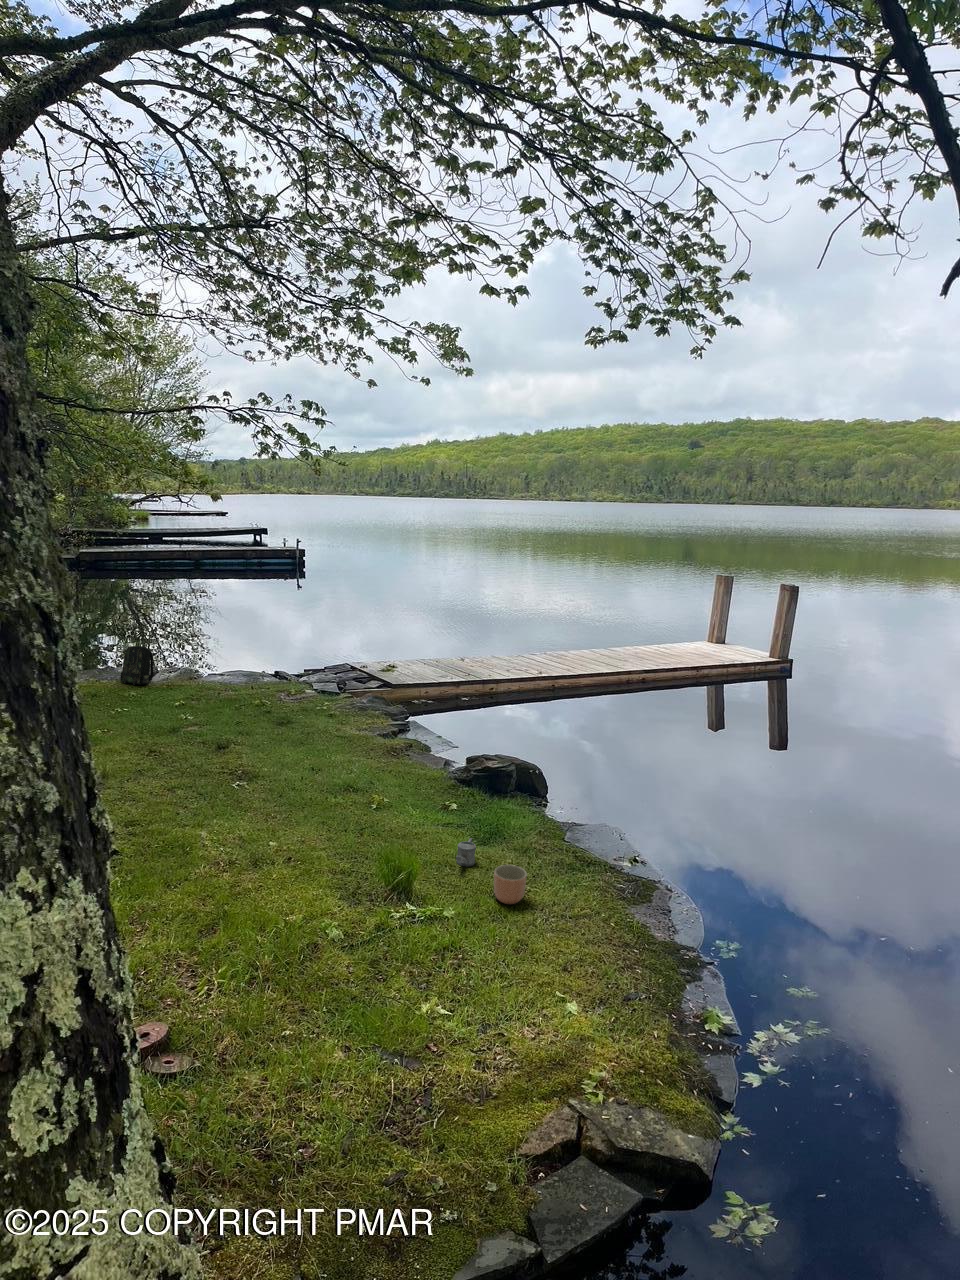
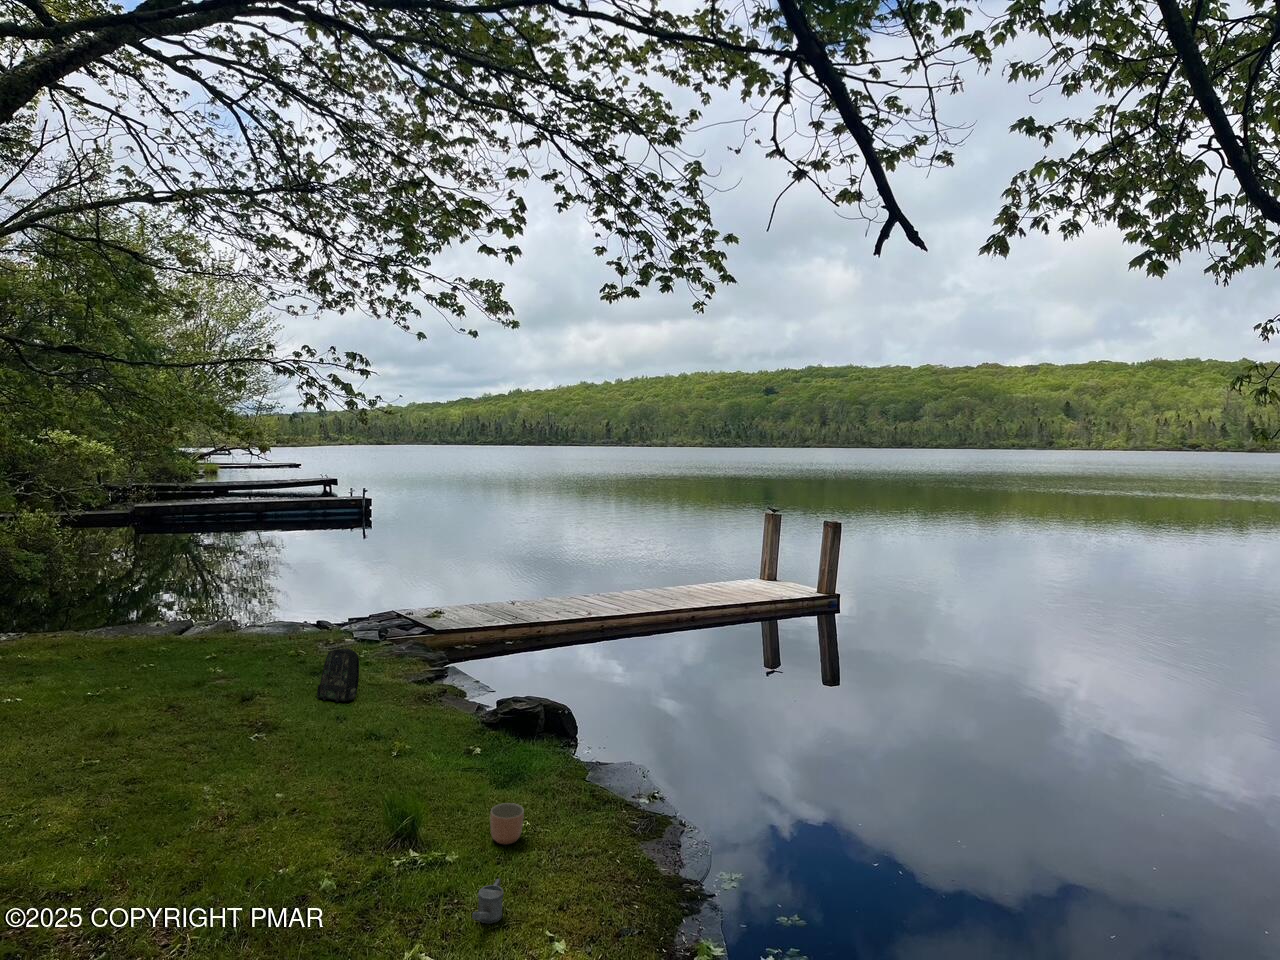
backpack: present [120,646,153,685] -> present [317,649,359,702]
watering can: present [456,838,476,867] -> present [472,879,503,924]

